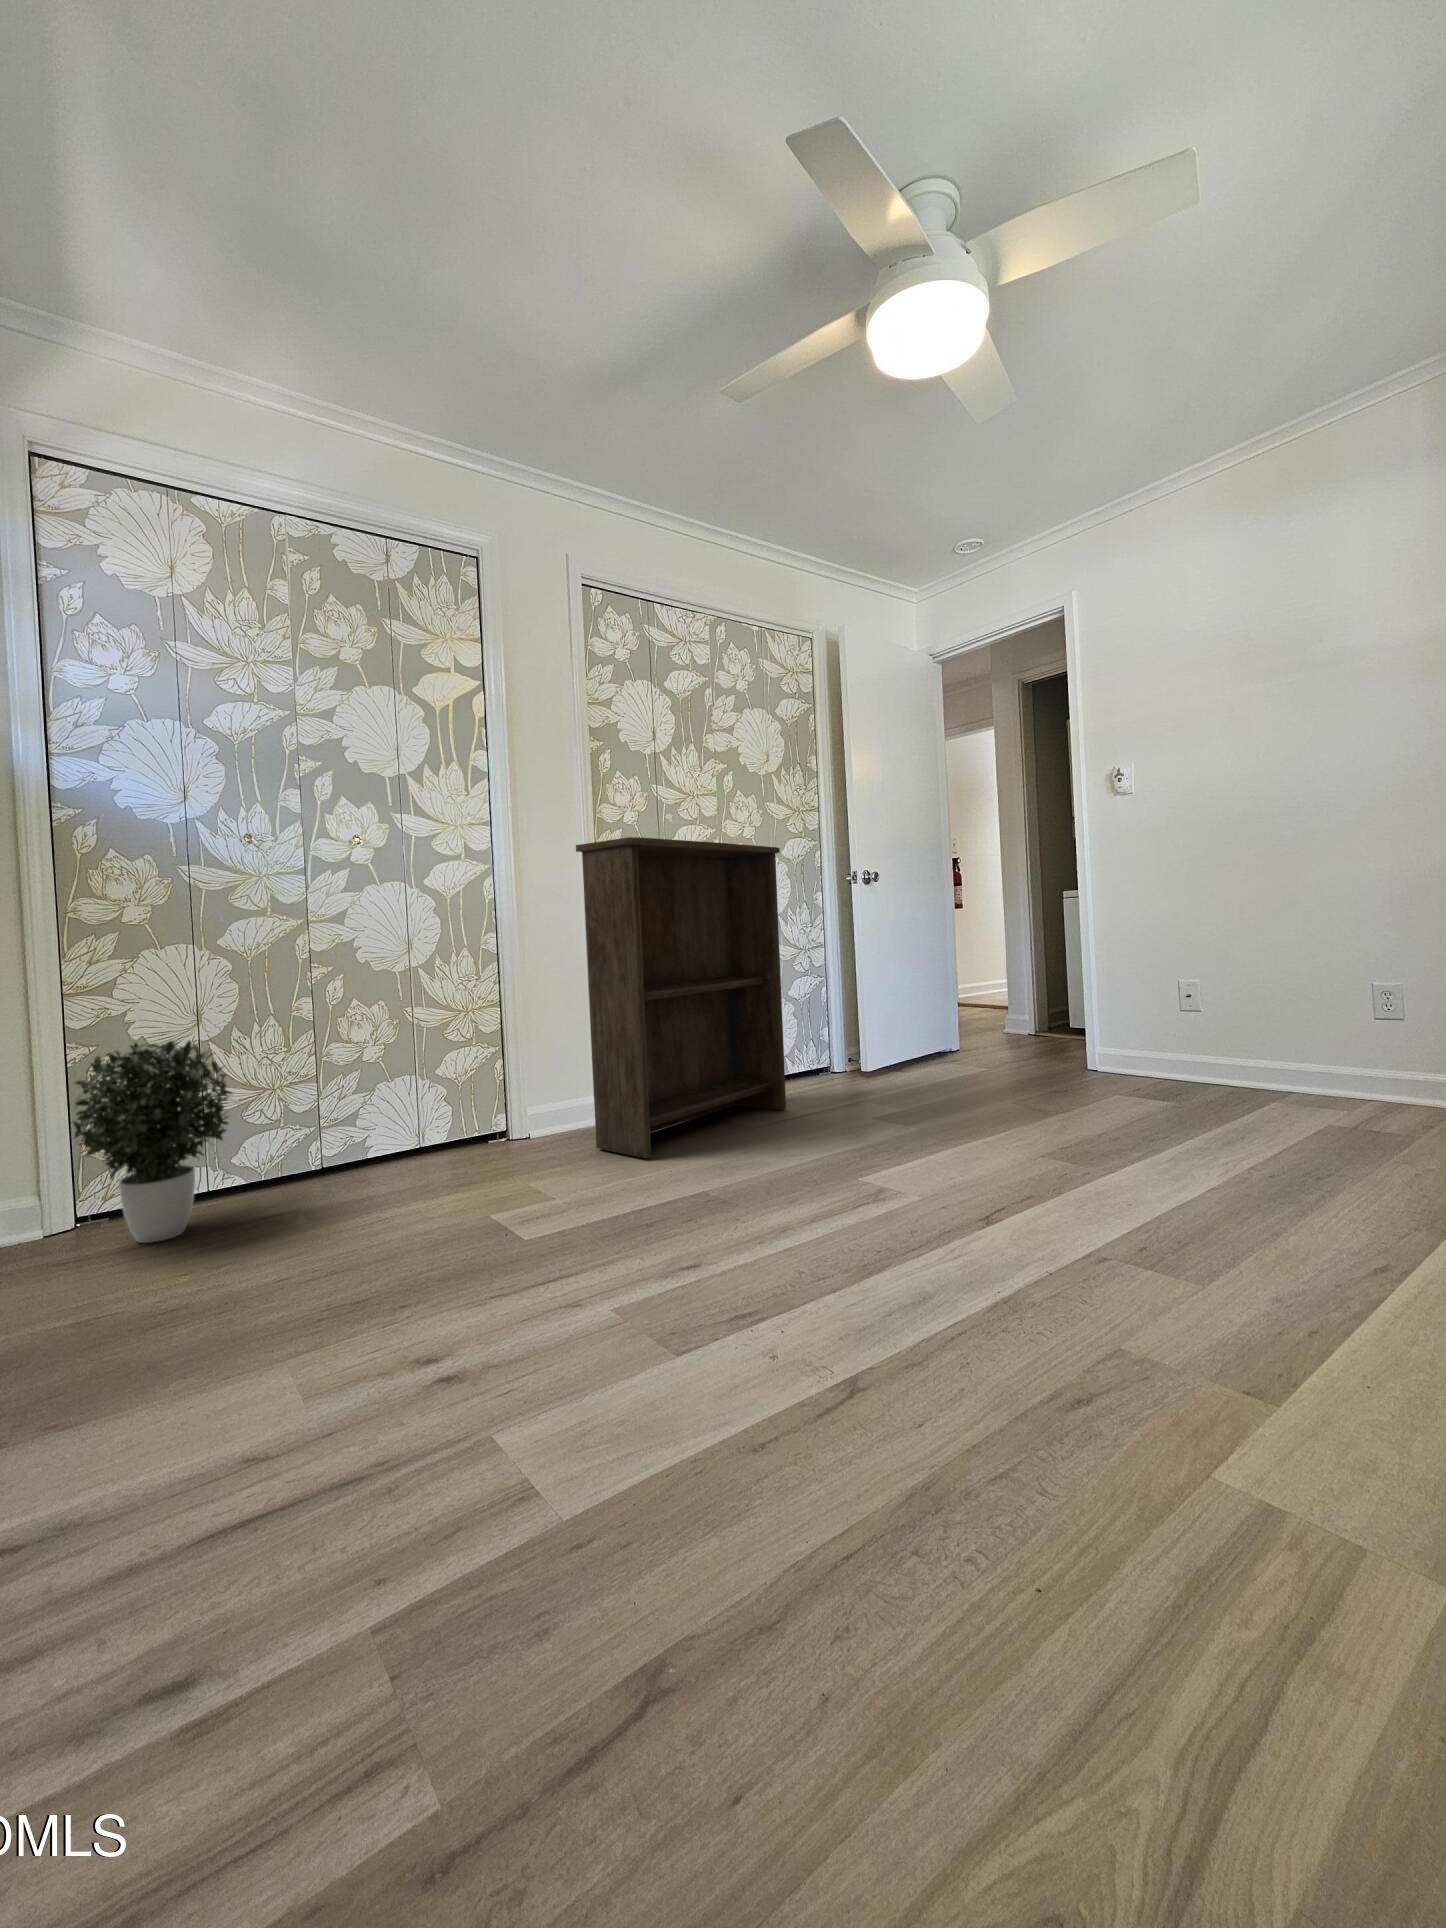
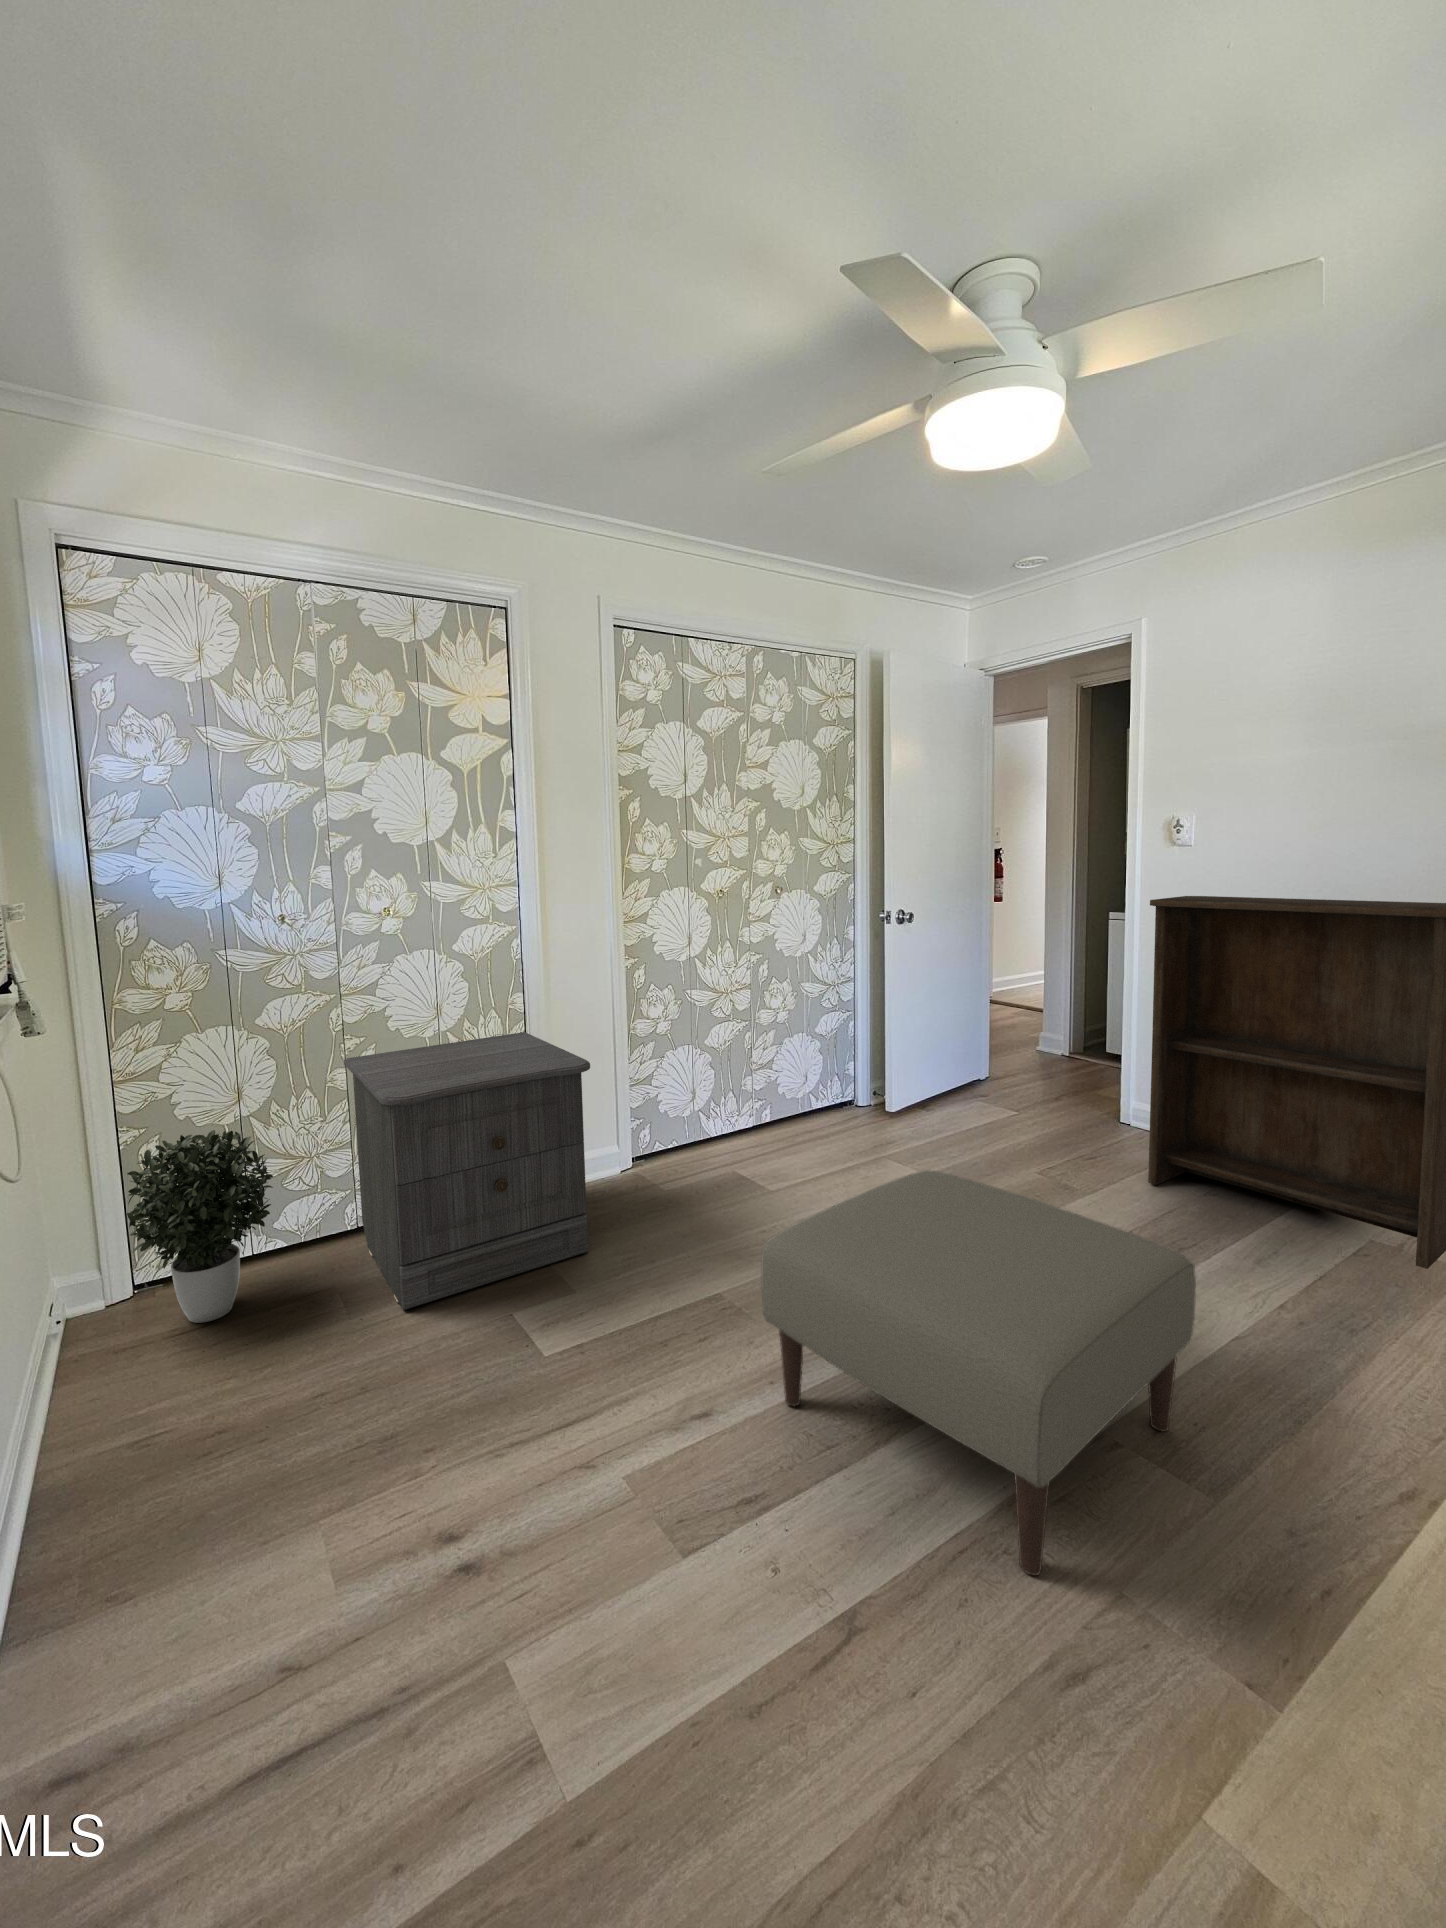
bookshelf: present [576,837,786,1158] -> present [1148,896,1446,1269]
nightstand: none [310,971,566,1221] -> present [344,1032,590,1310]
ottoman: none [743,1047,1166,1351] -> present [761,1170,1196,1575]

